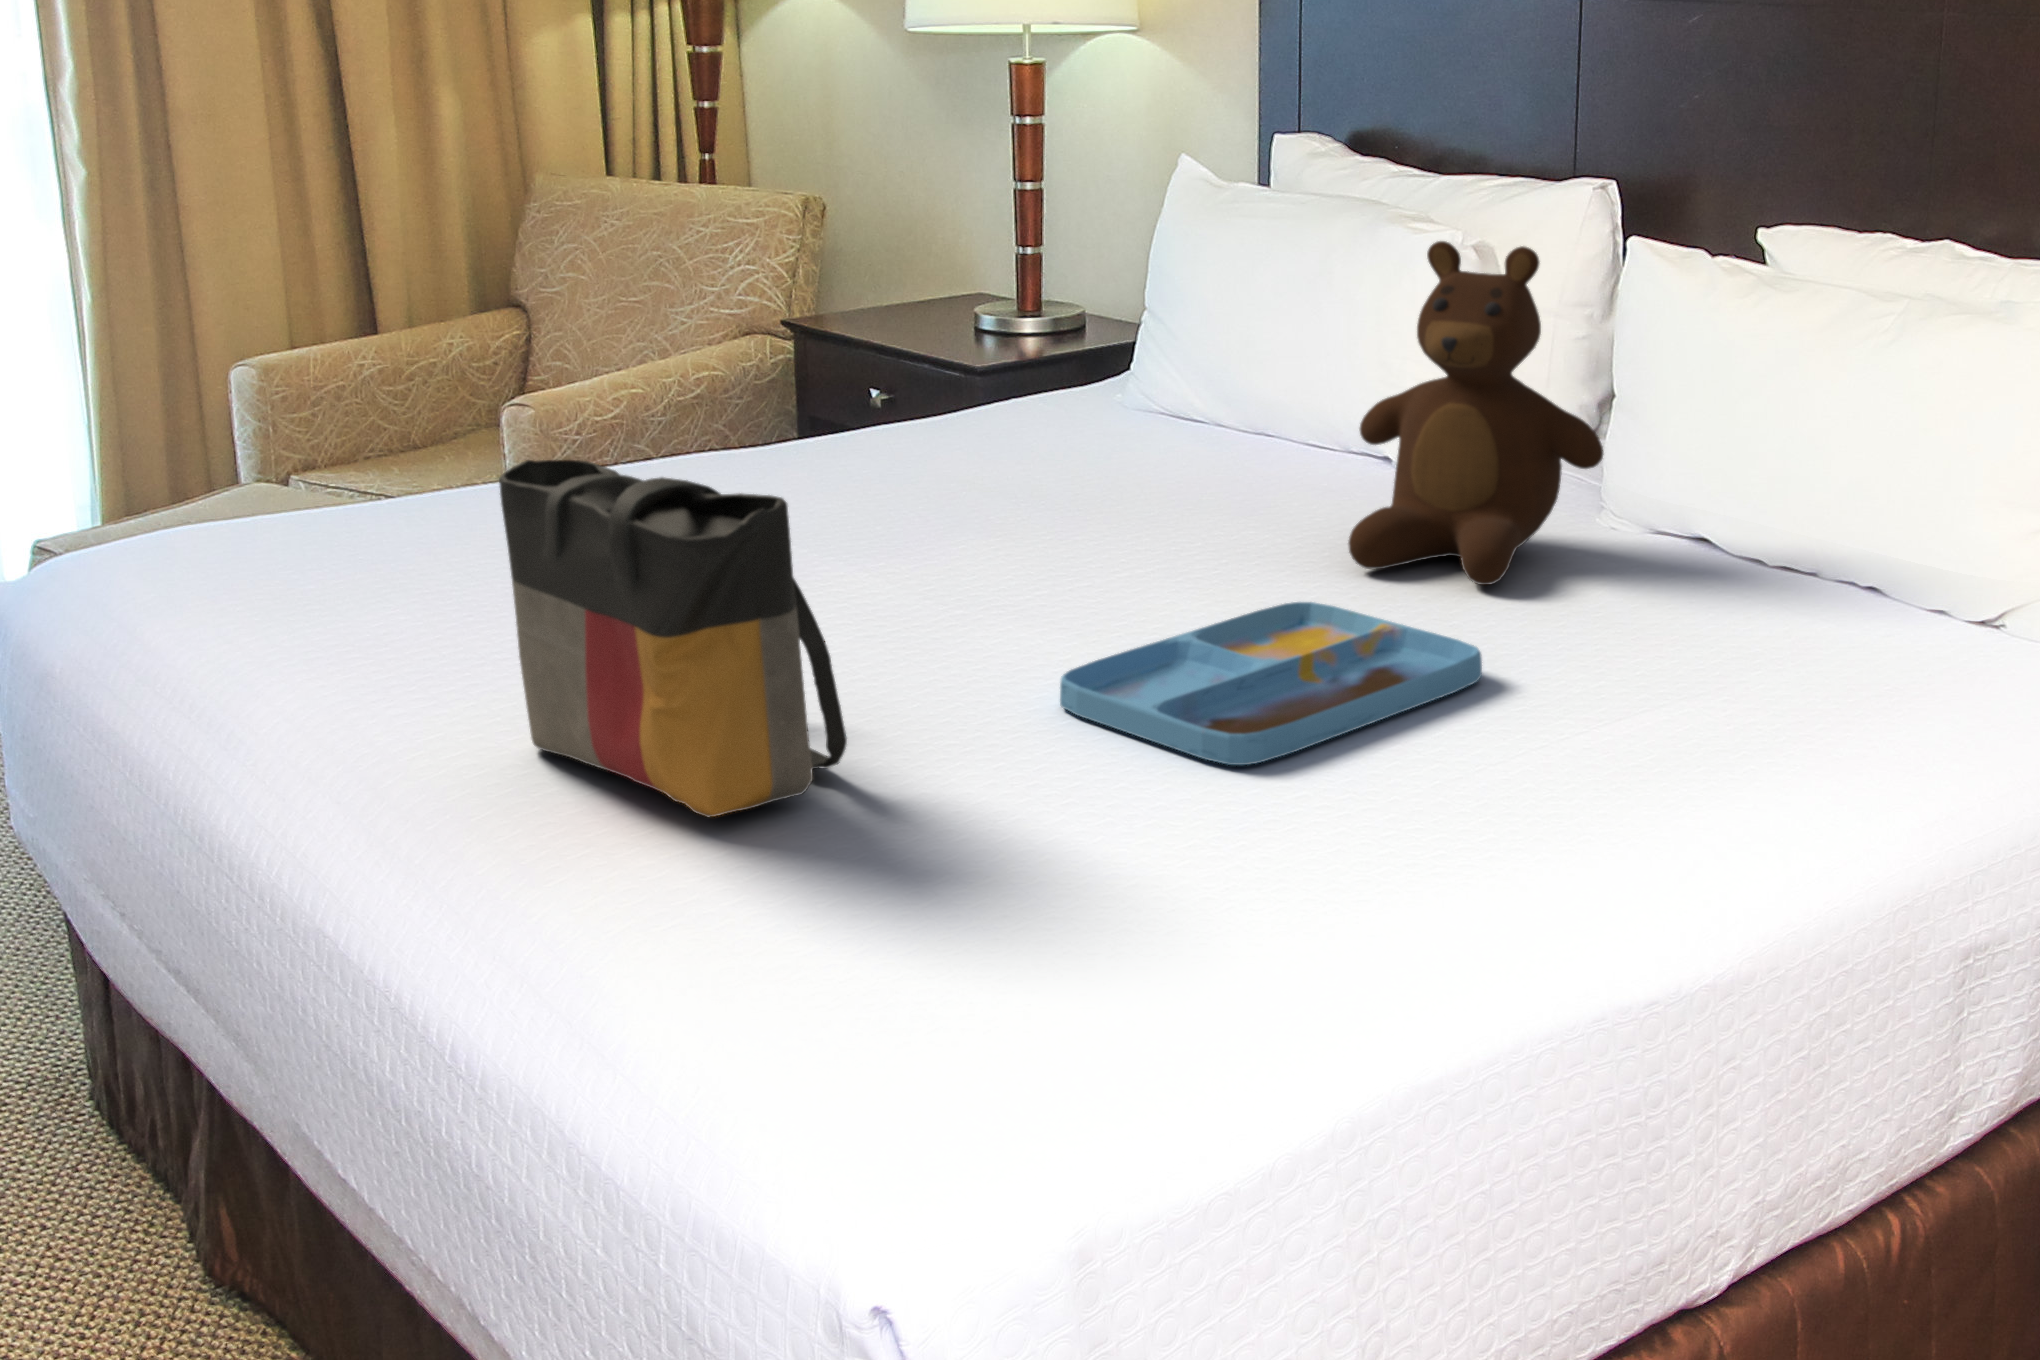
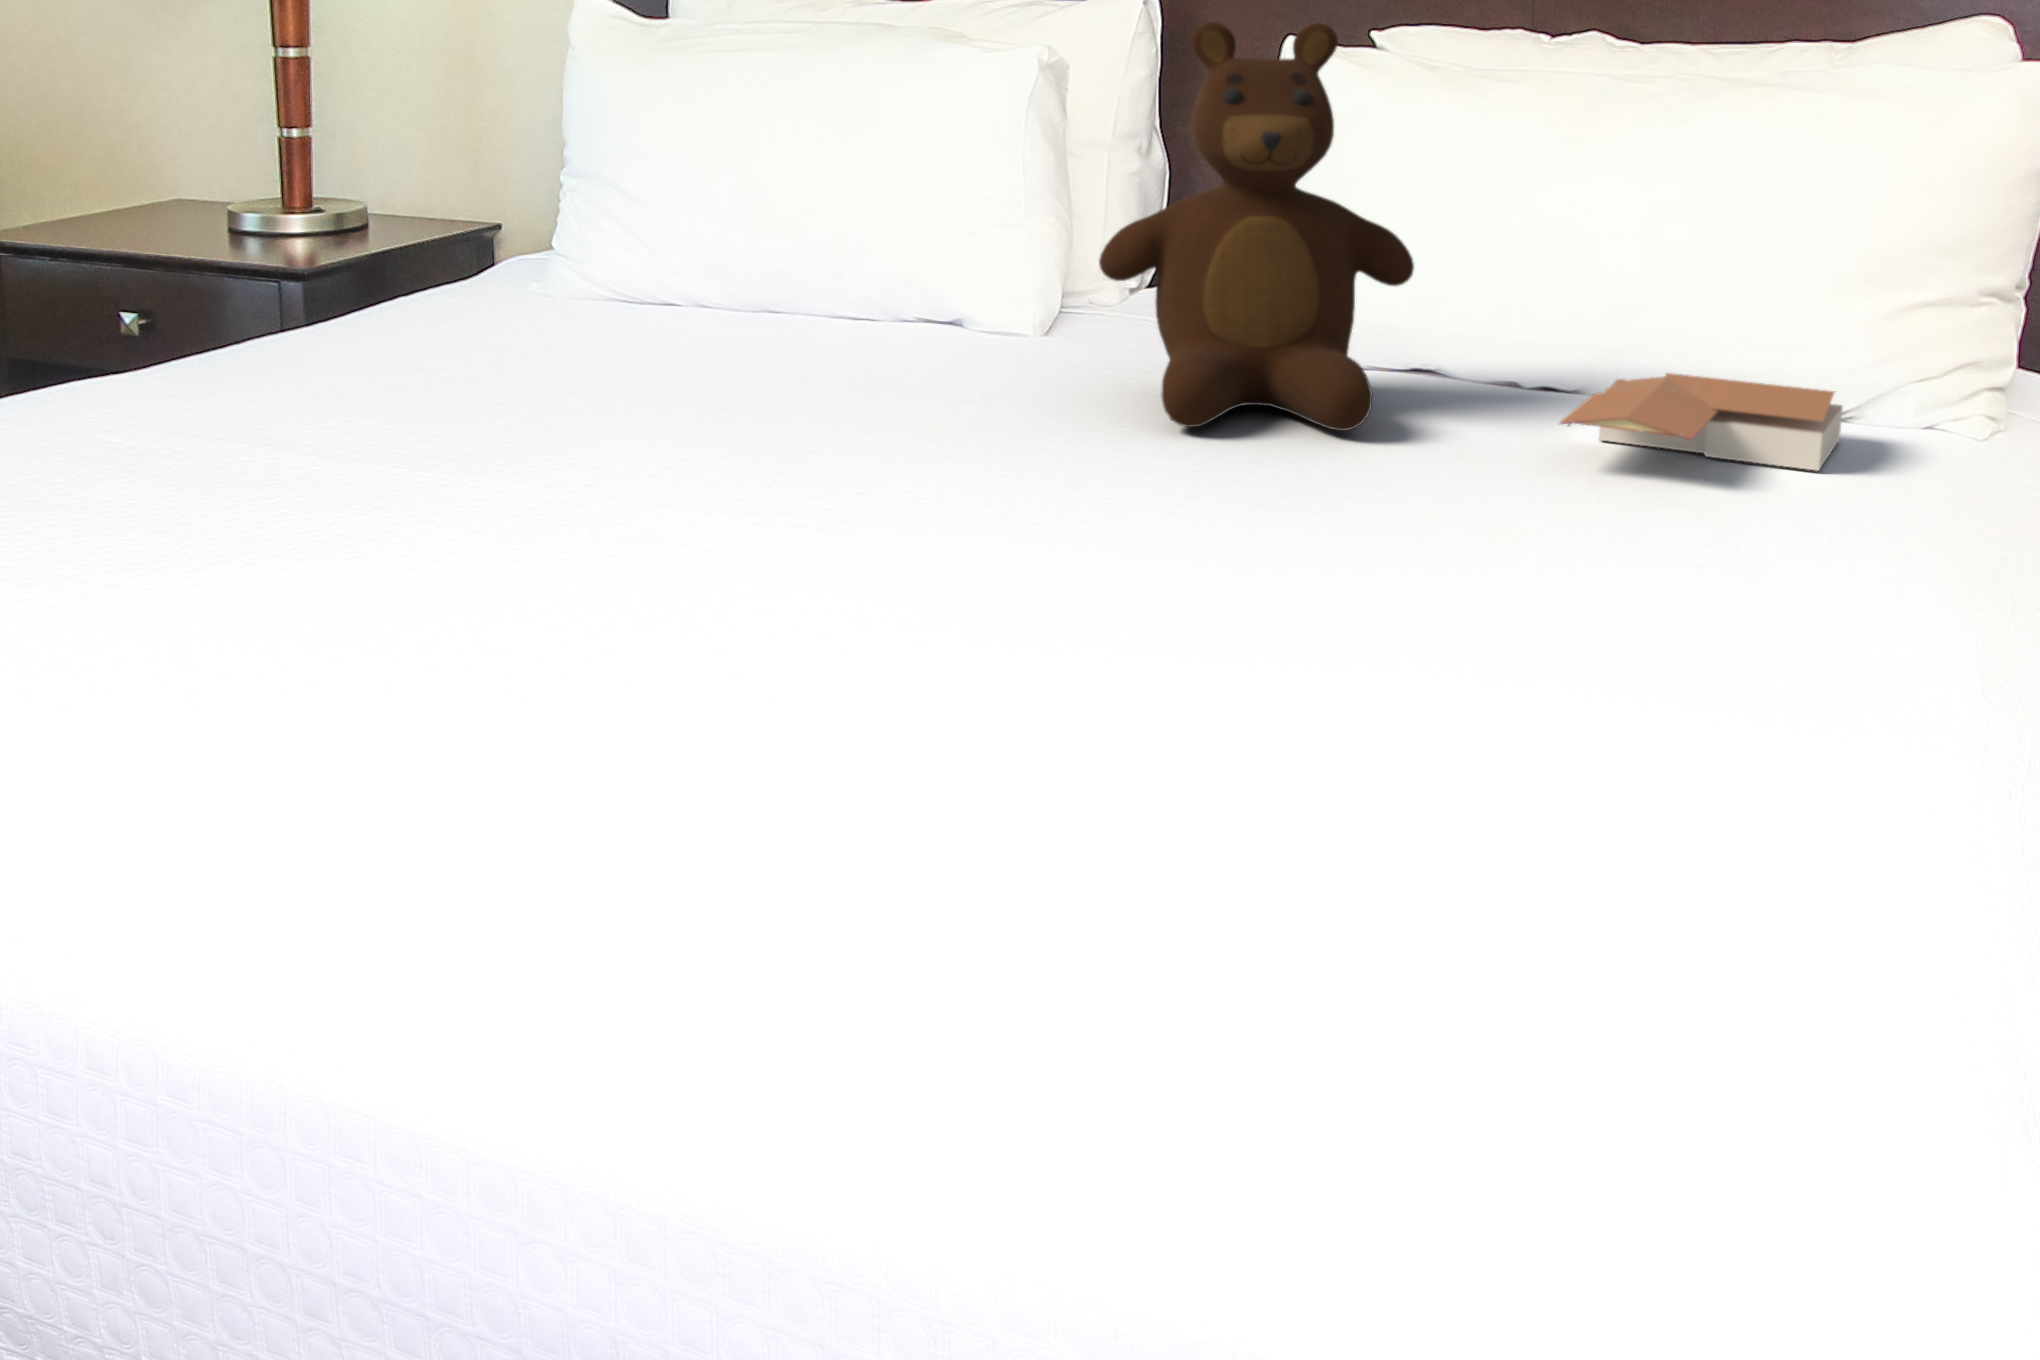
tote bag: present [499,460,847,817] -> none [415,313,1078,869]
book: none [1598,566,1907,663] -> present [1560,373,1843,470]
tray: present [1060,602,1482,765] -> none [1126,463,1553,671]

